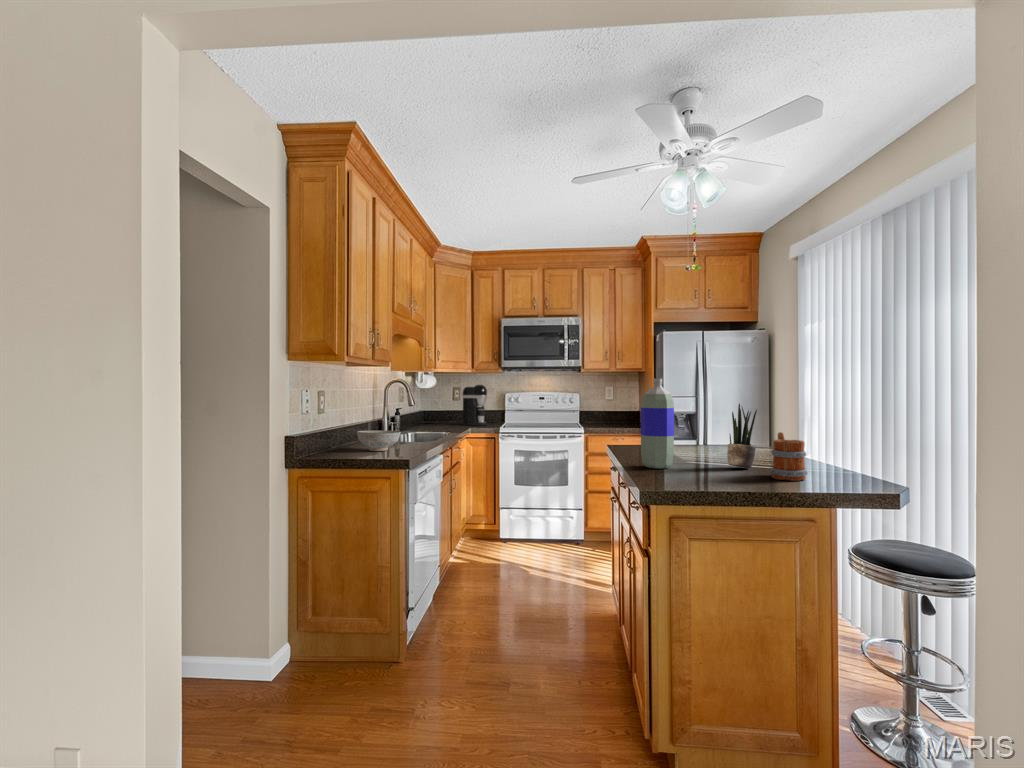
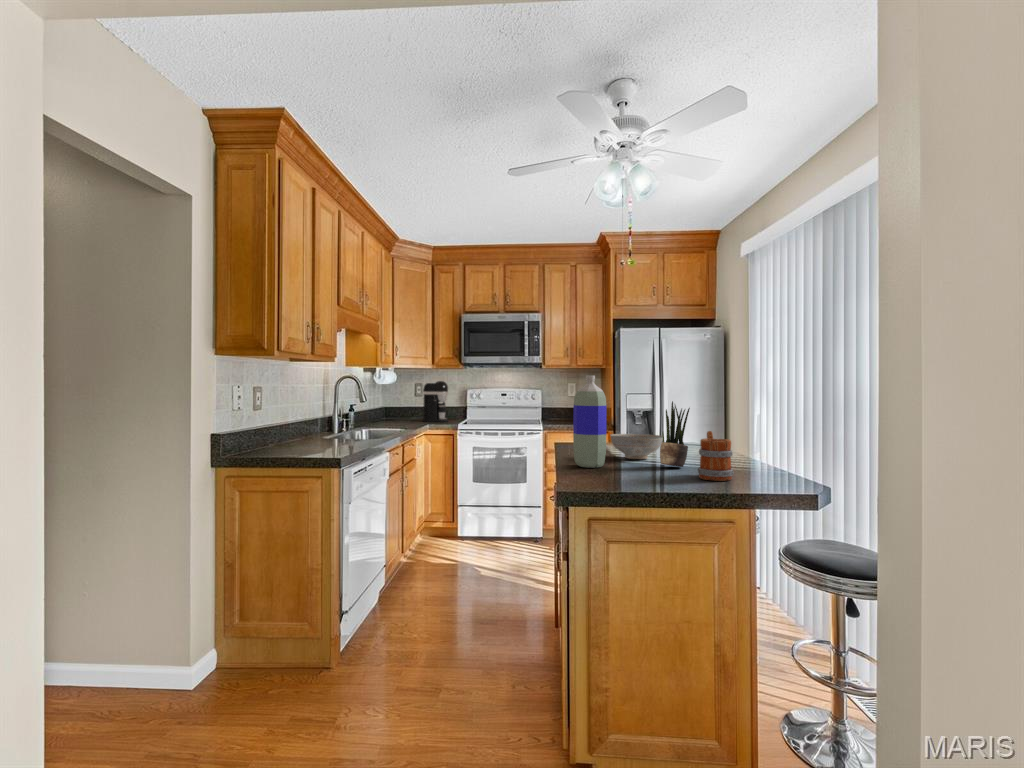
decorative bowl: present [357,430,401,451] -> present [610,434,663,459]

